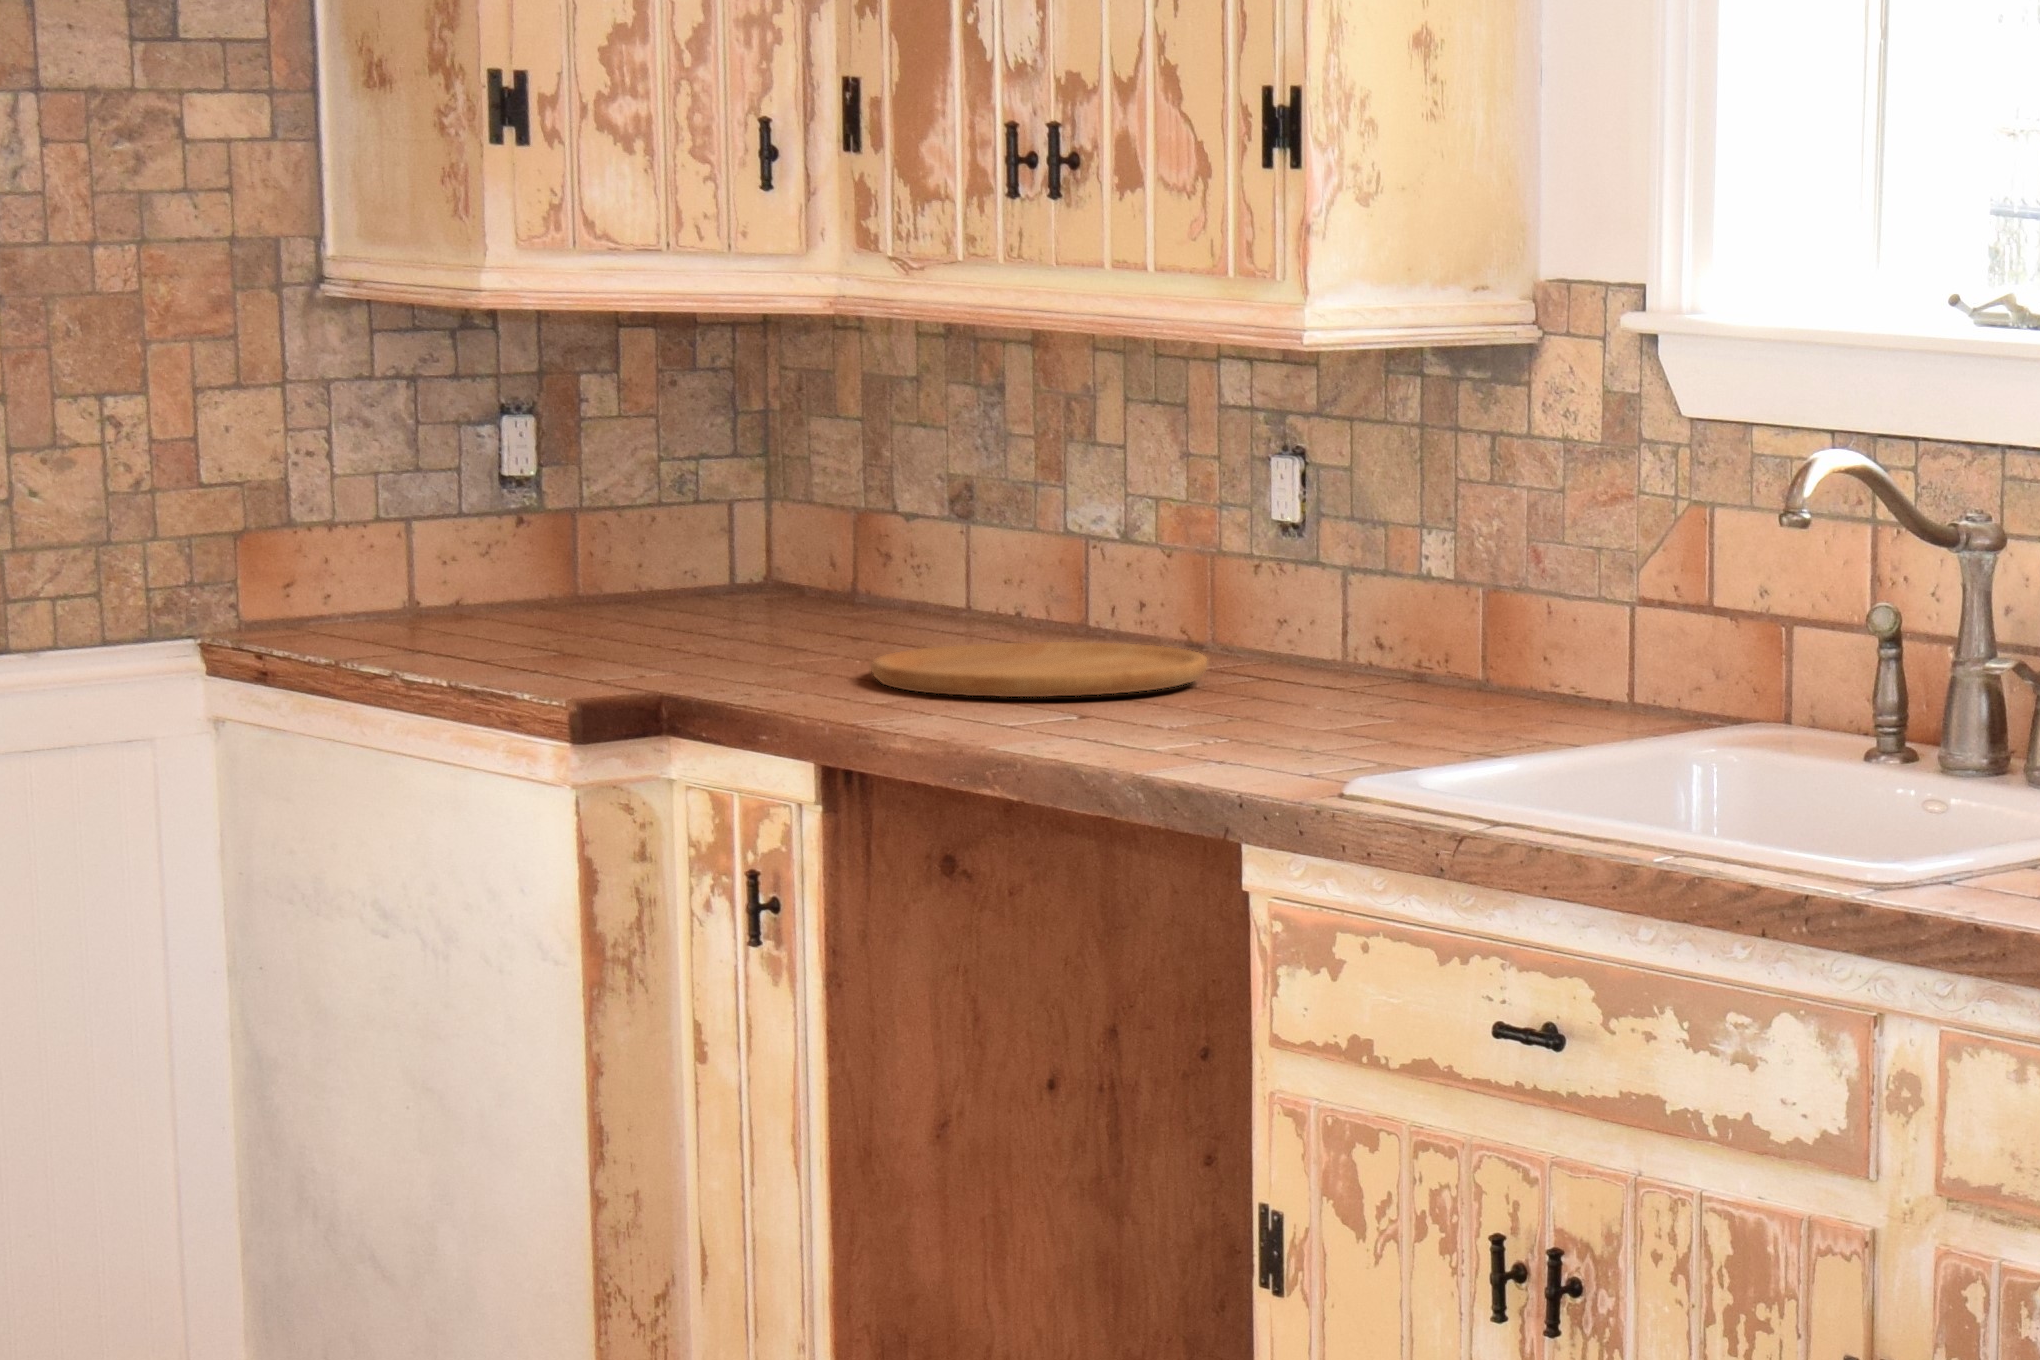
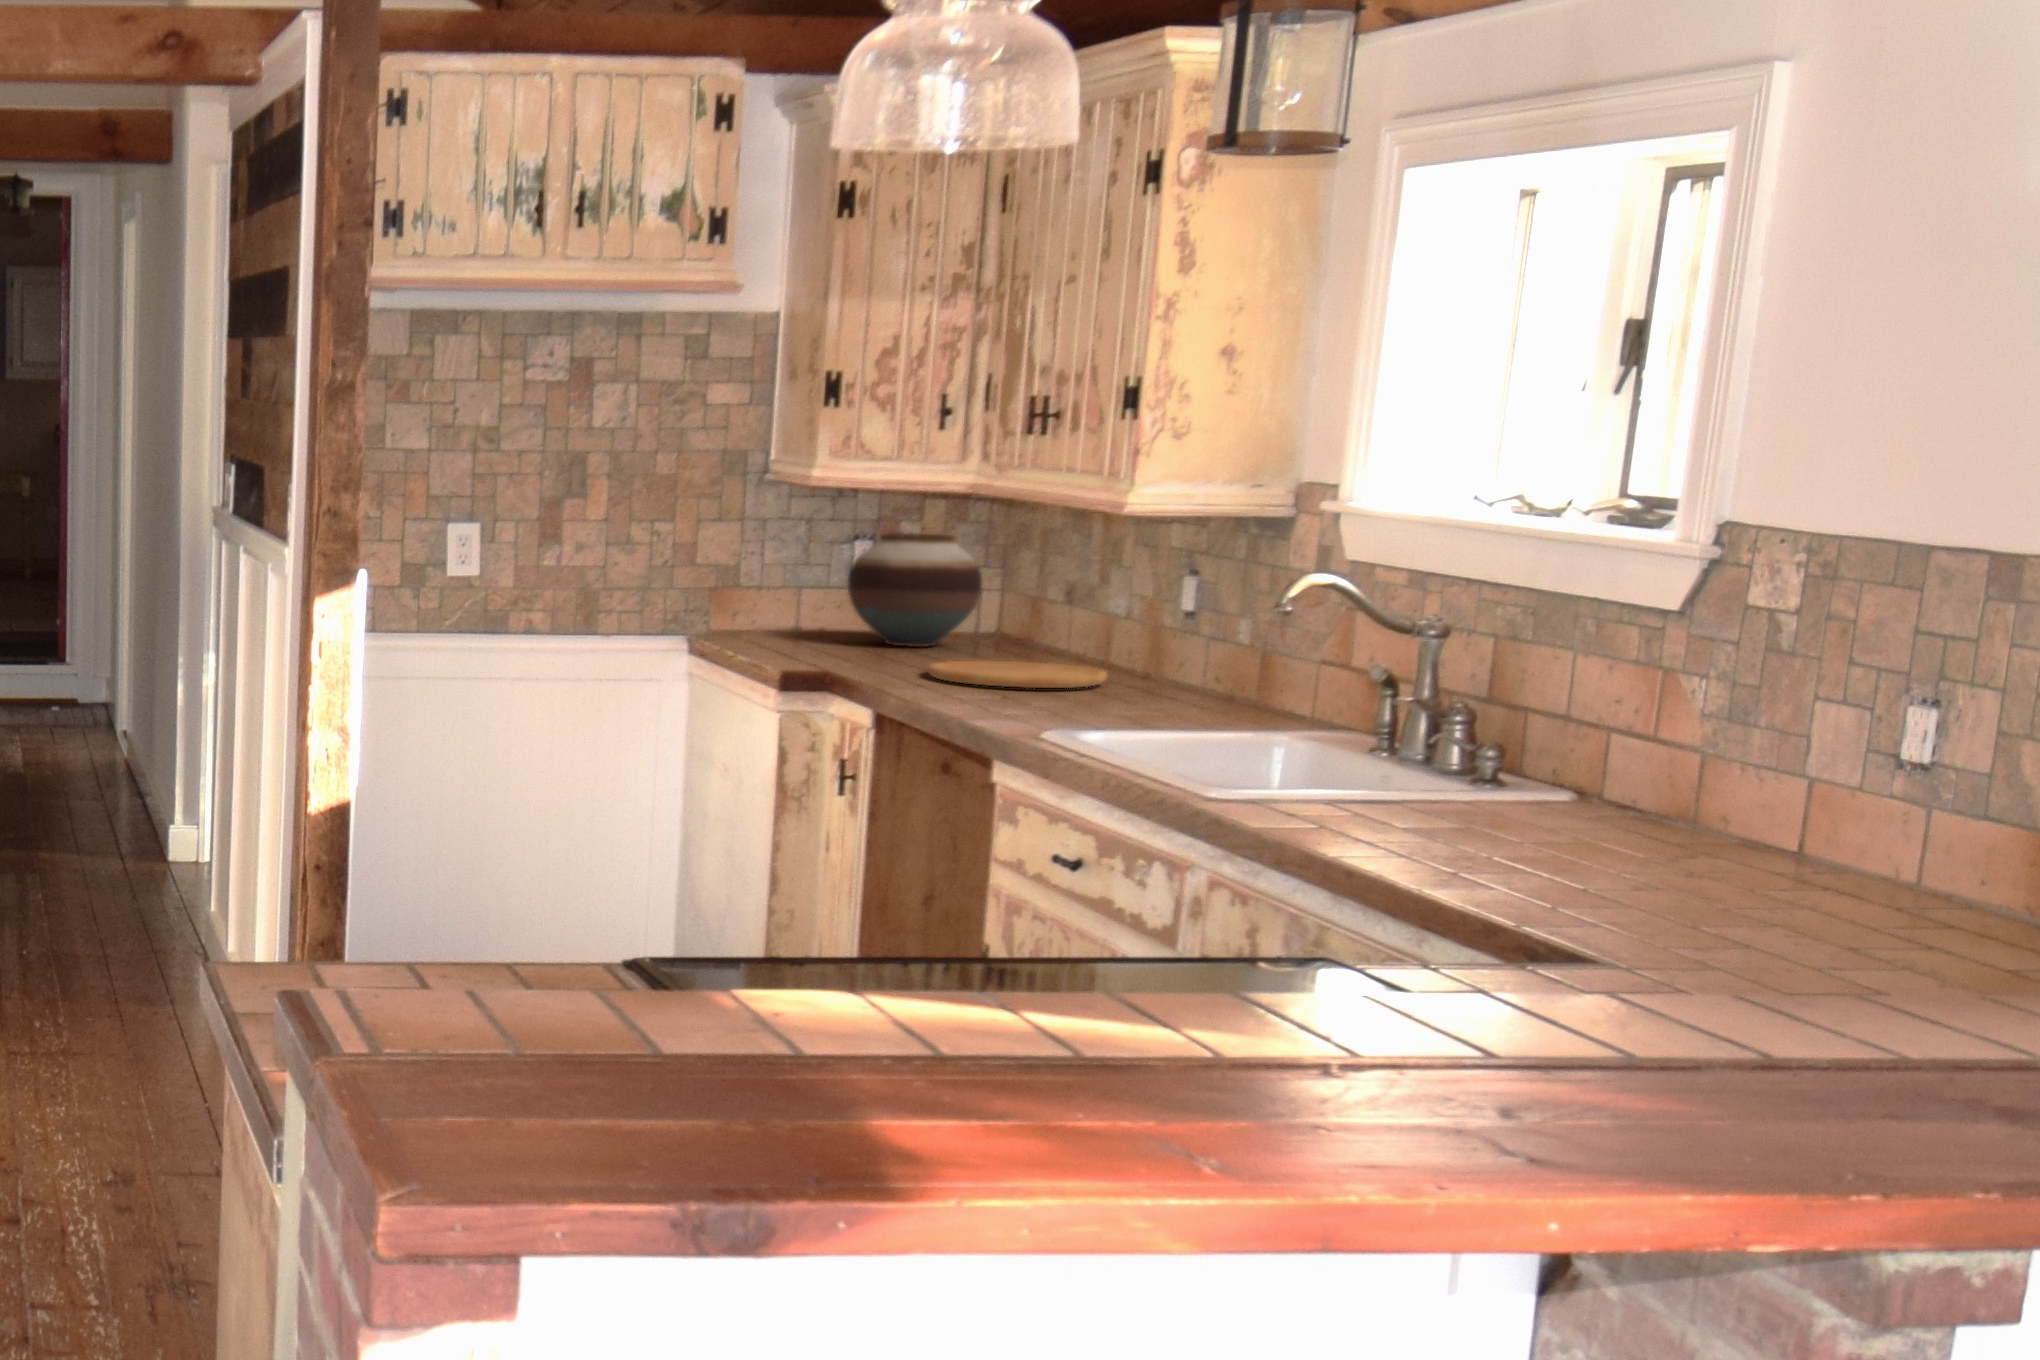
vase: none [557,403,822,629] -> present [848,533,982,647]

